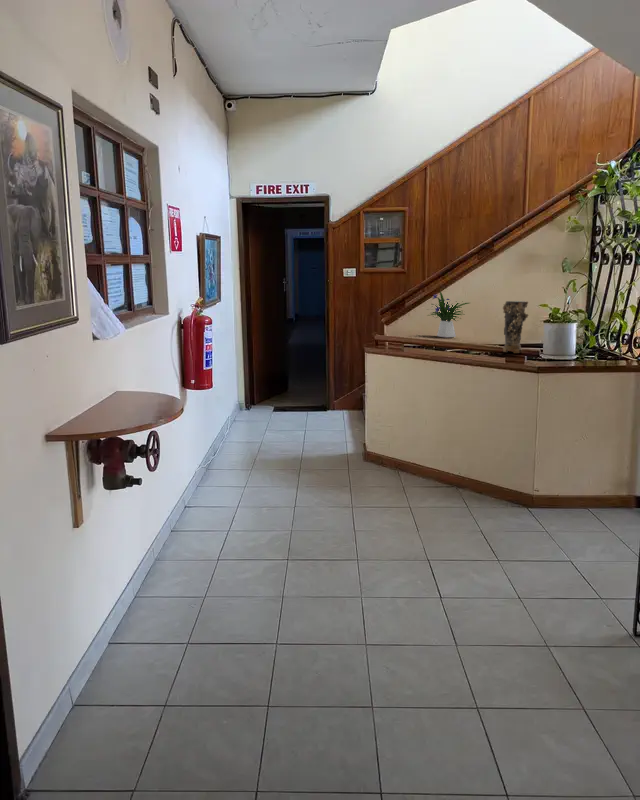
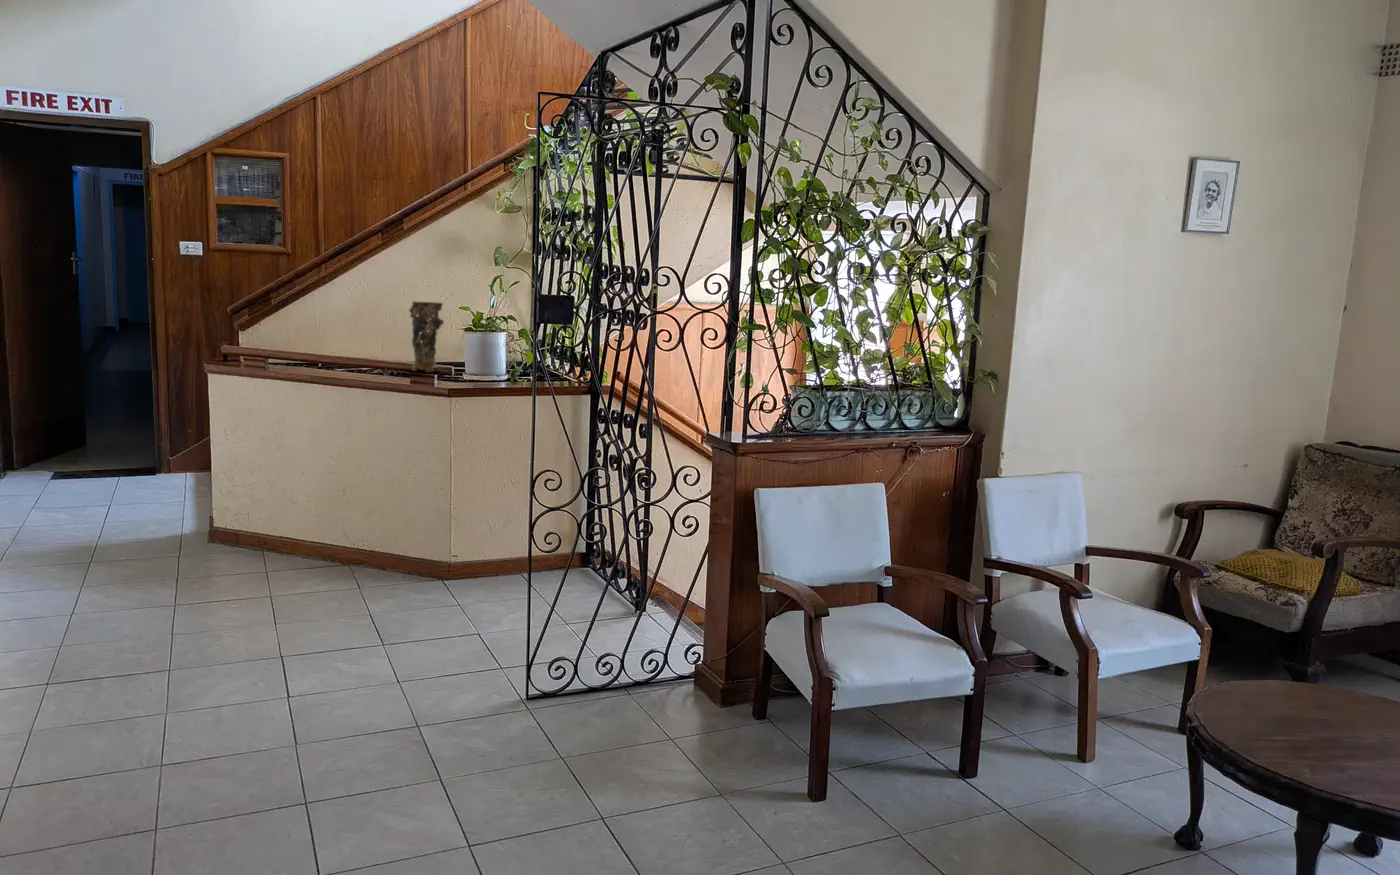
flower arrangement: present [431,292,469,337] -> none [313,283,380,351]

